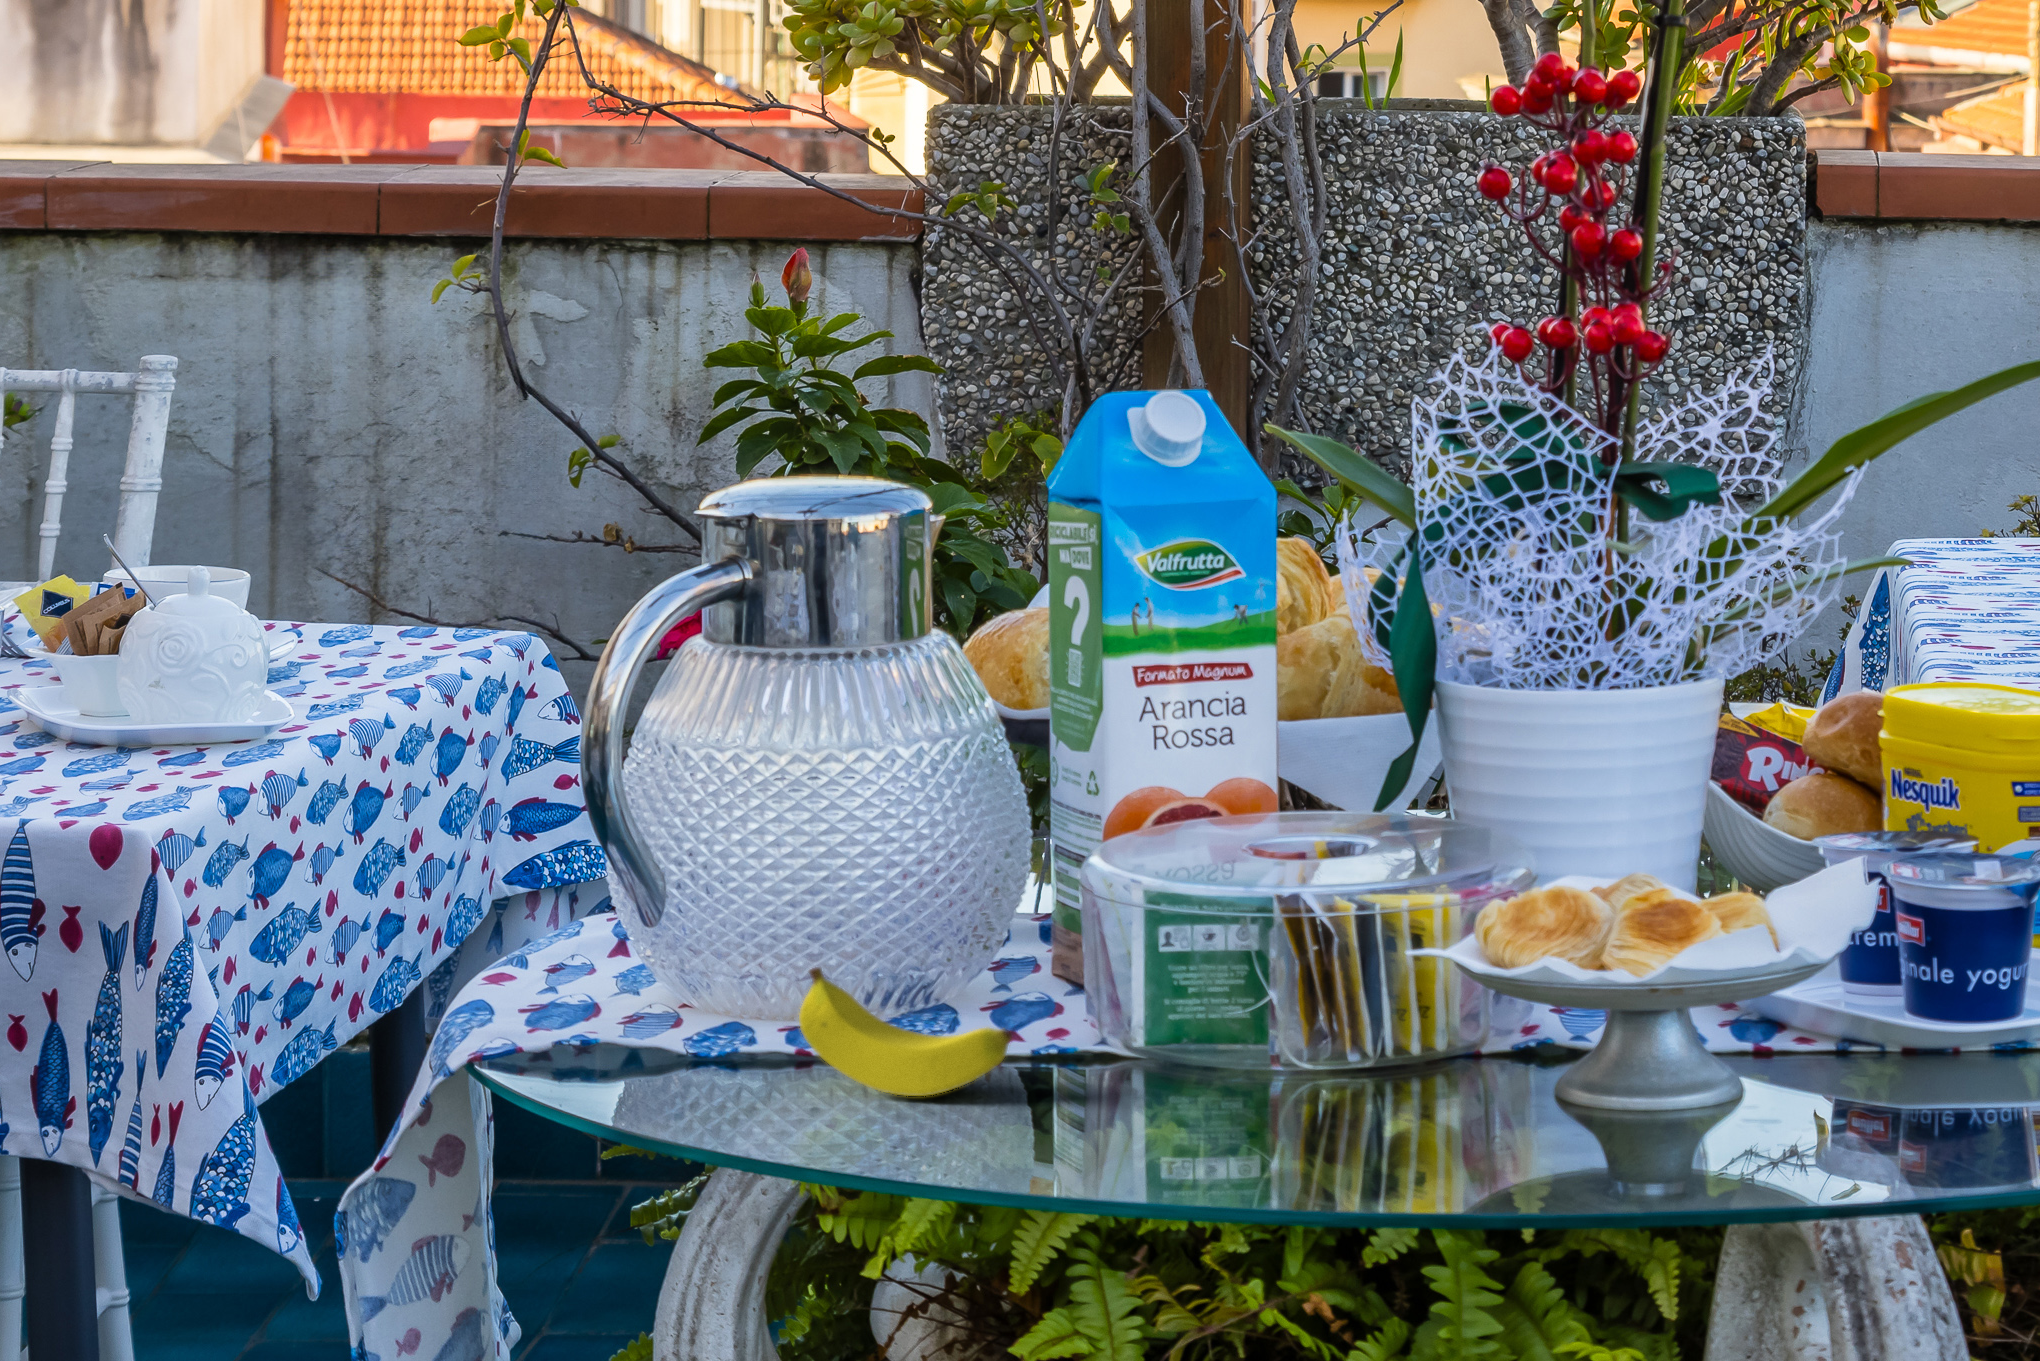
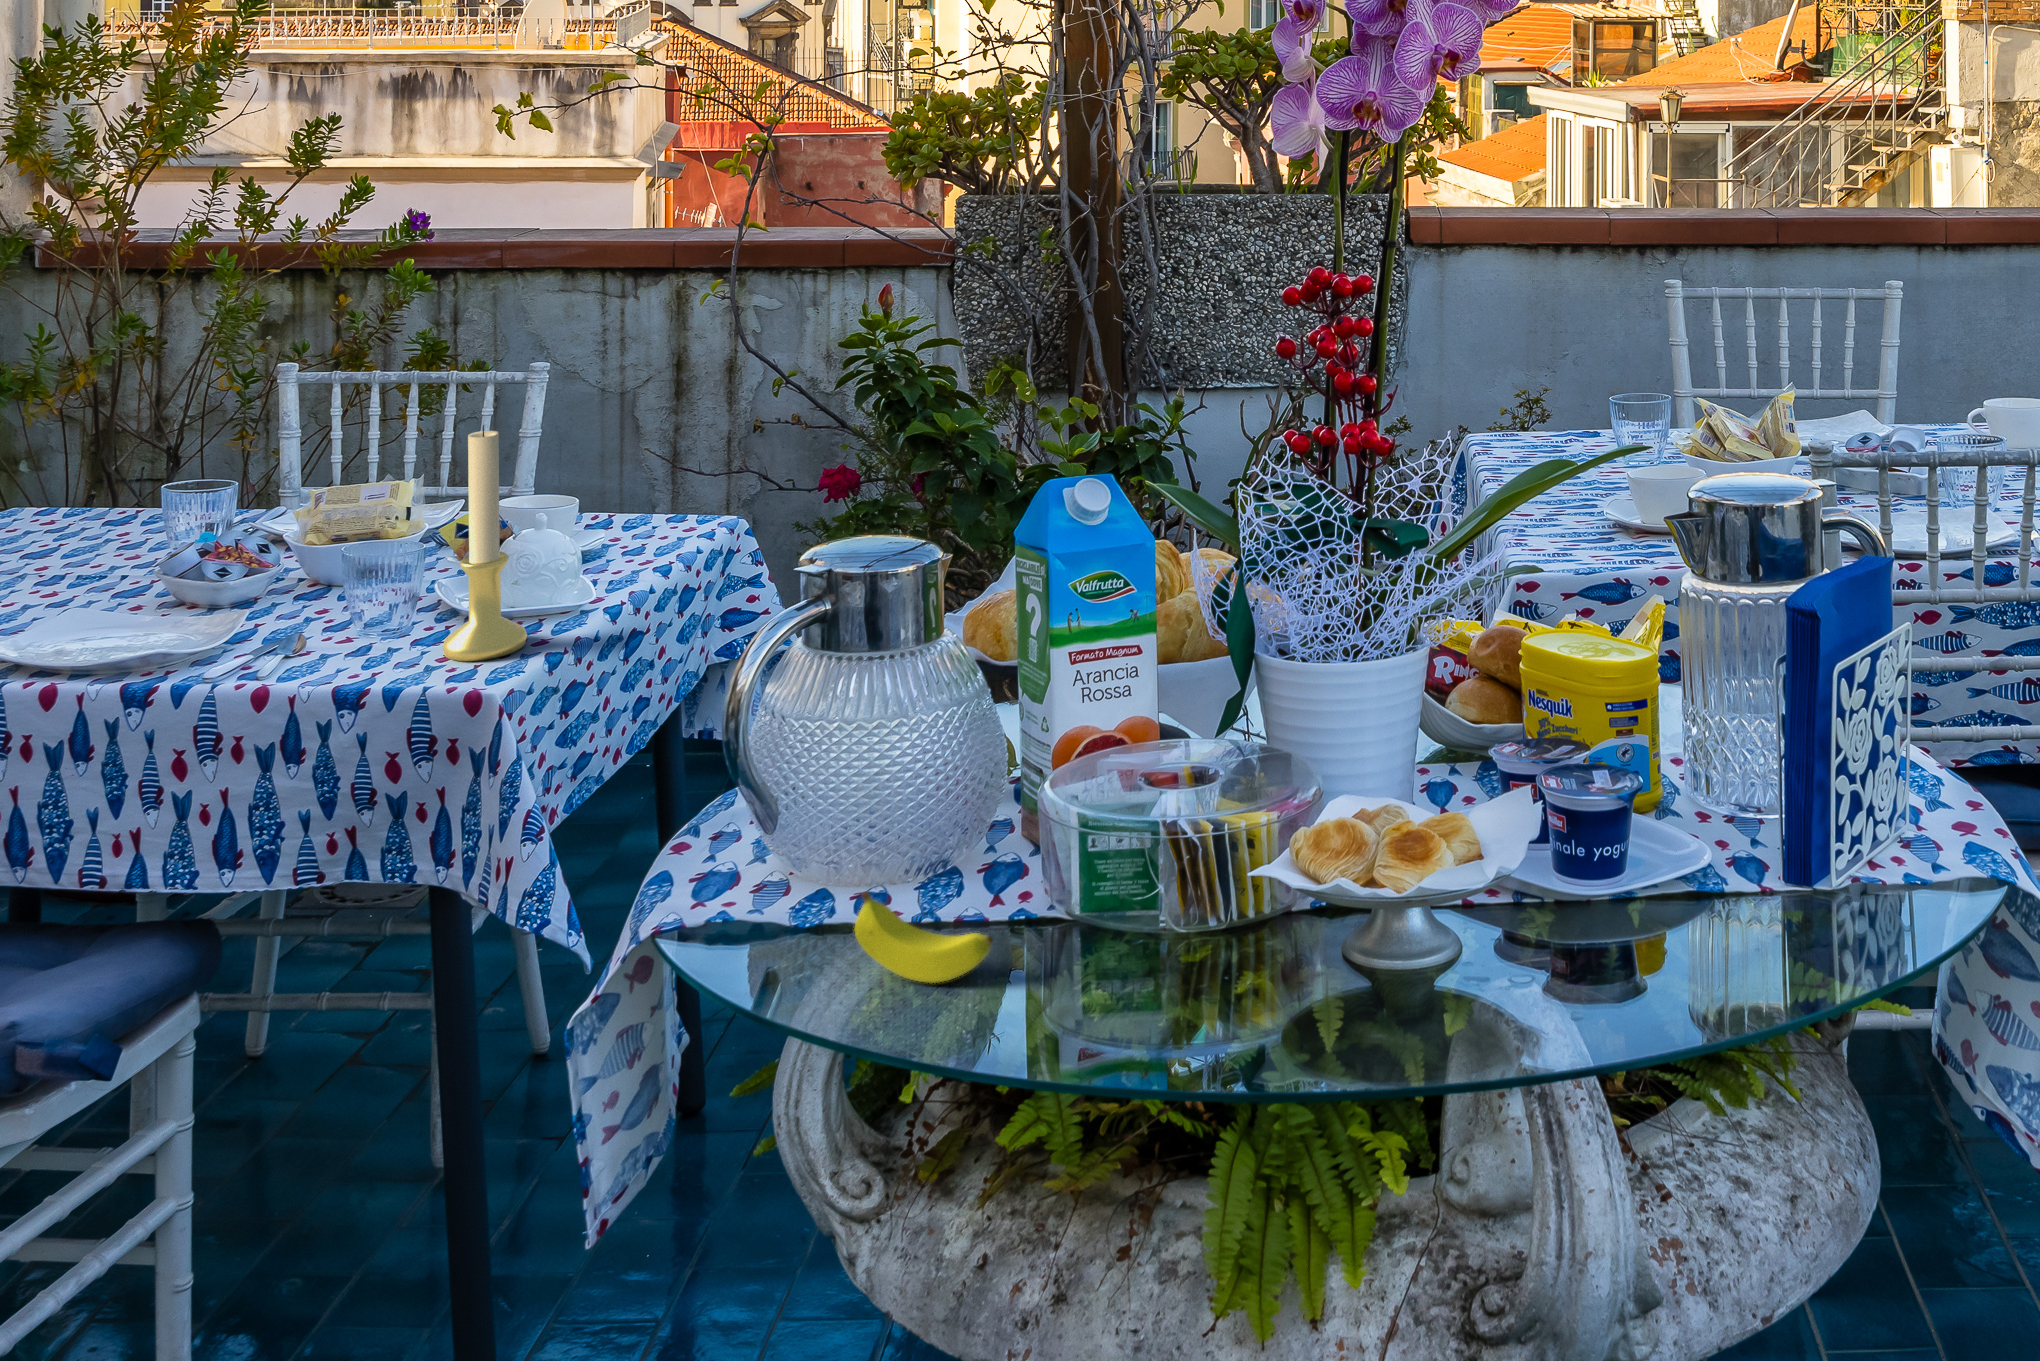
candle holder: none [46,392,188,793] -> present [442,425,527,661]

